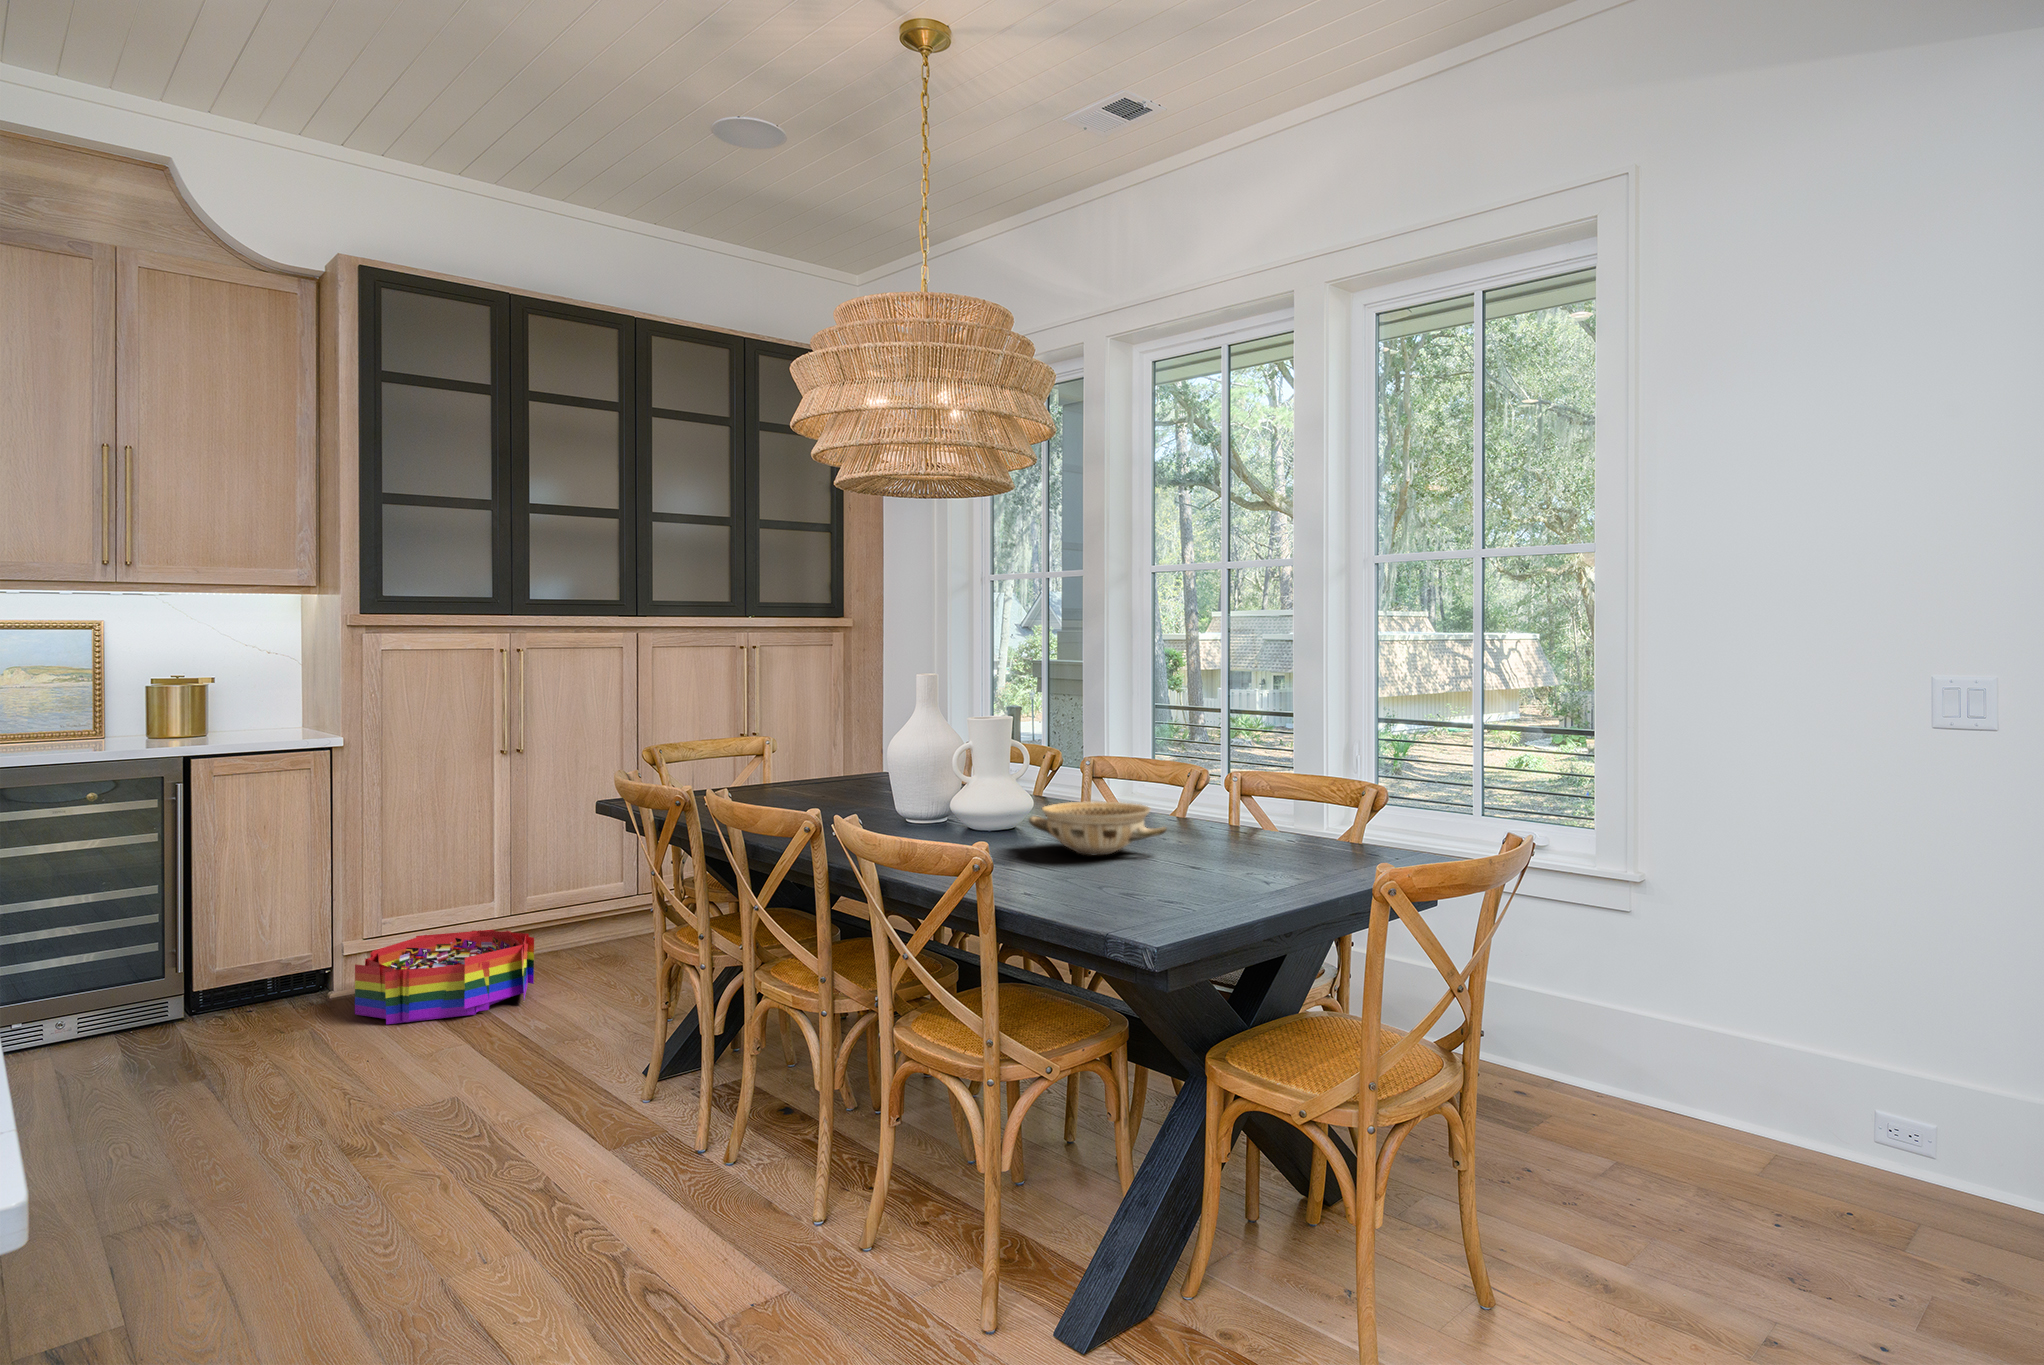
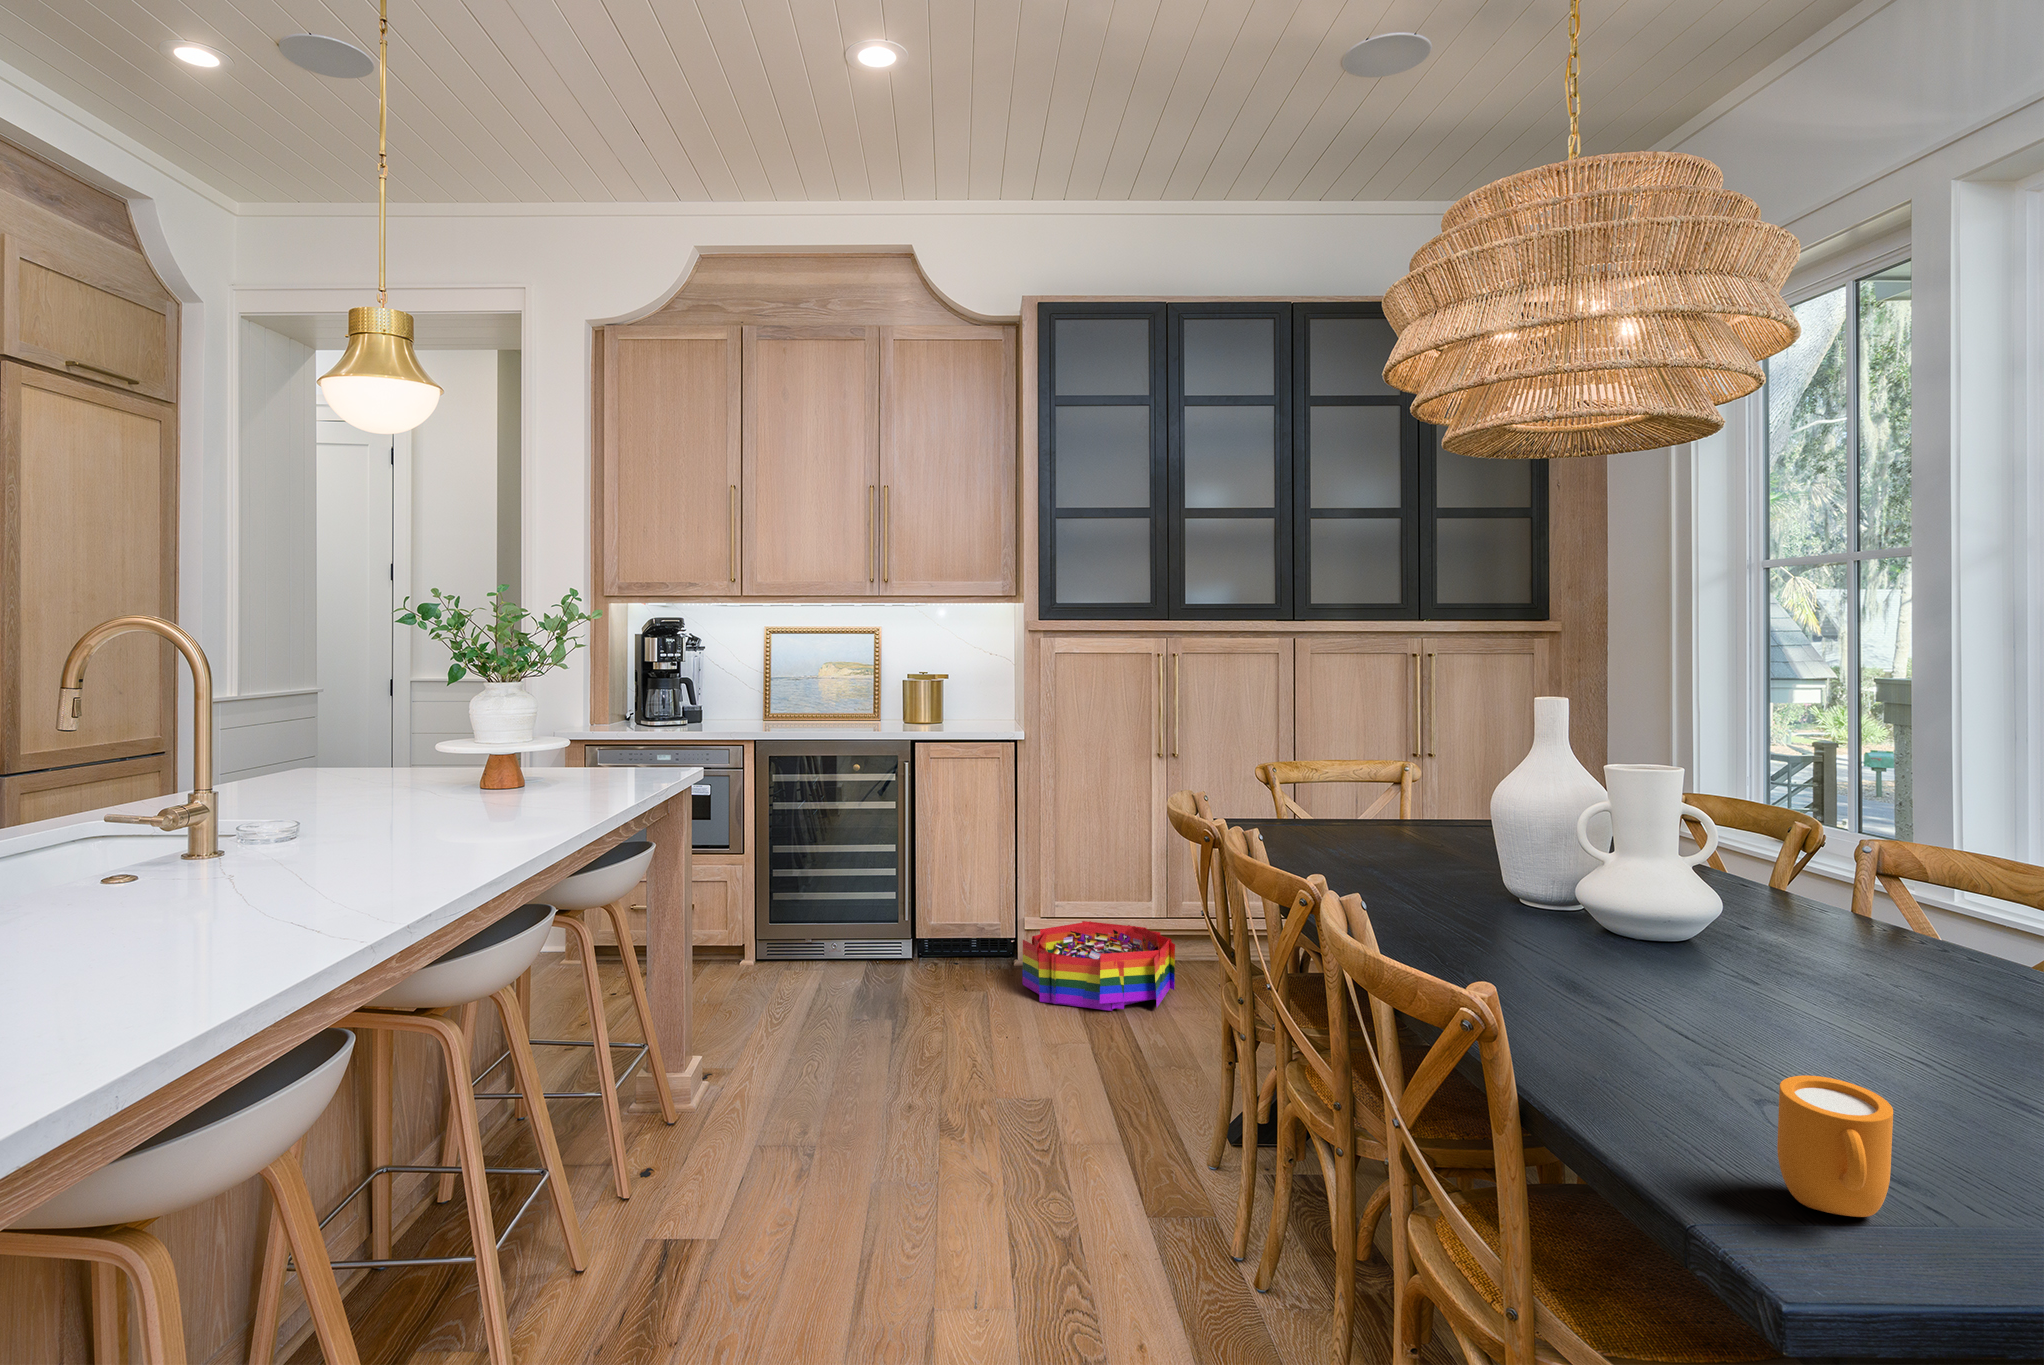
ceramic bowl: present [1029,801,1167,855] -> none [1691,921,1979,1028]
mug: none [1123,854,1170,920] -> present [1777,1075,1893,1217]

